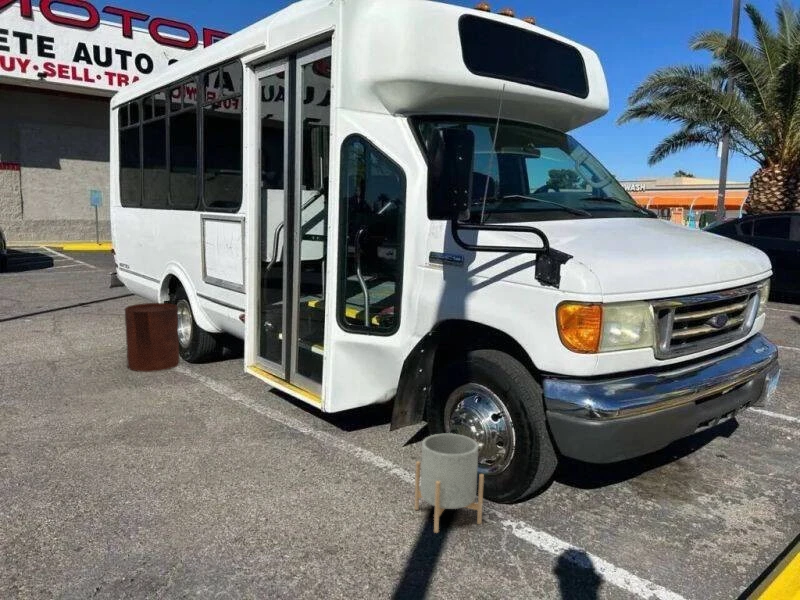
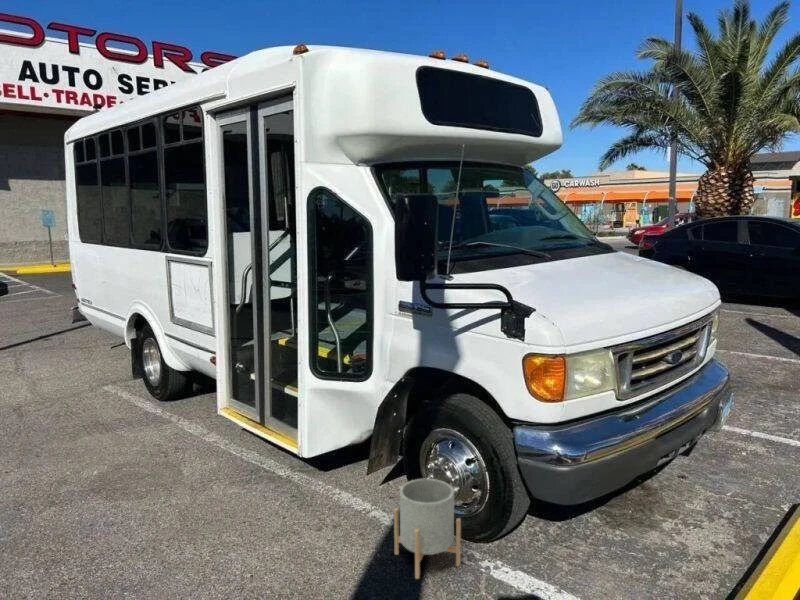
trash can: present [125,303,179,372] -> none [91,341,149,413]

